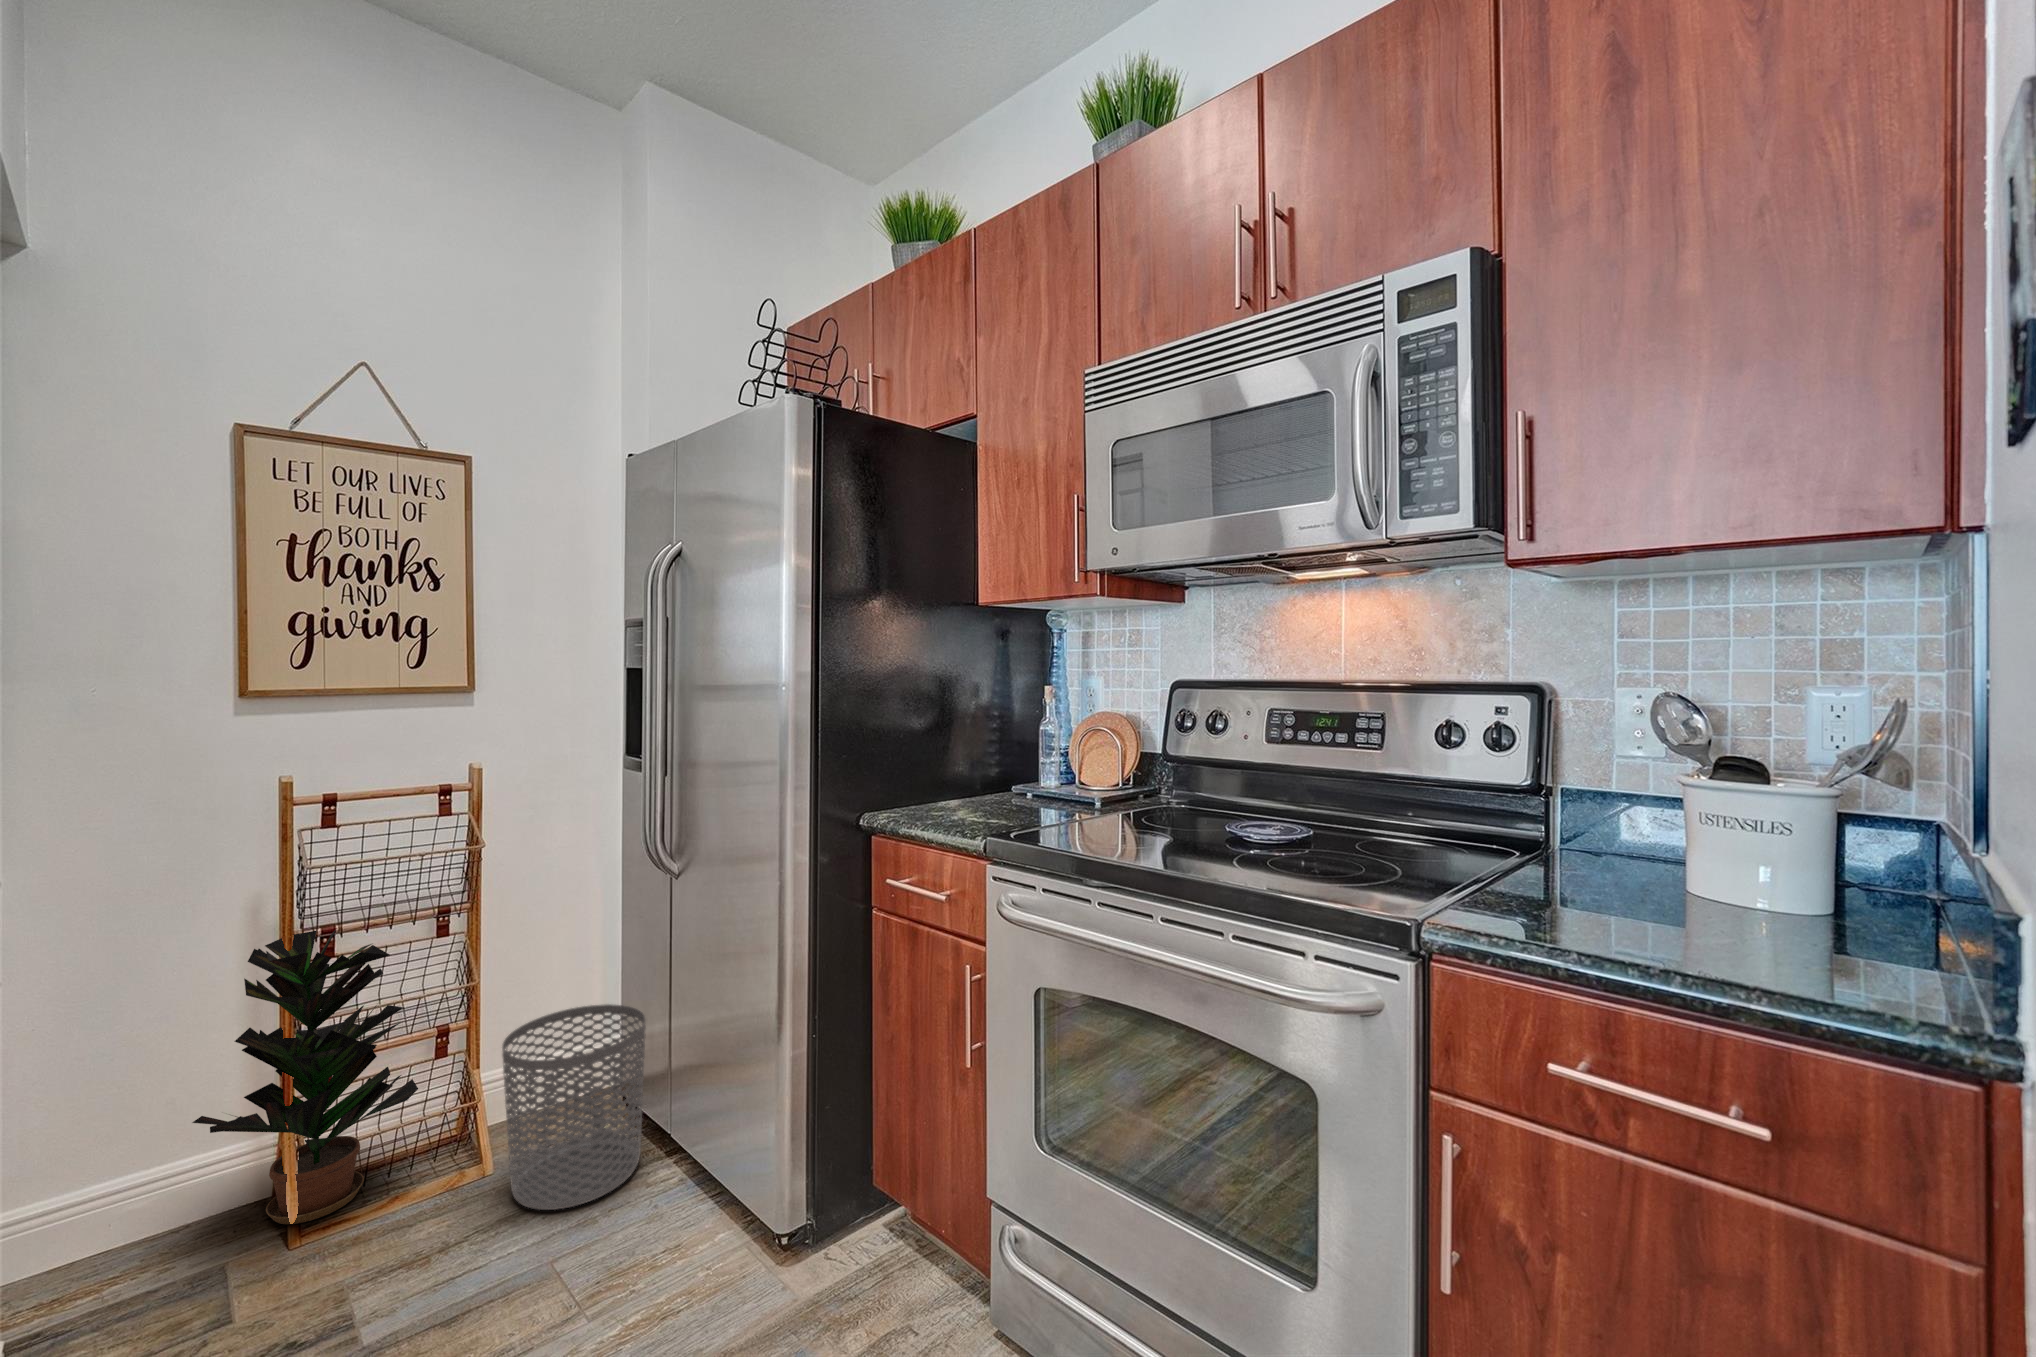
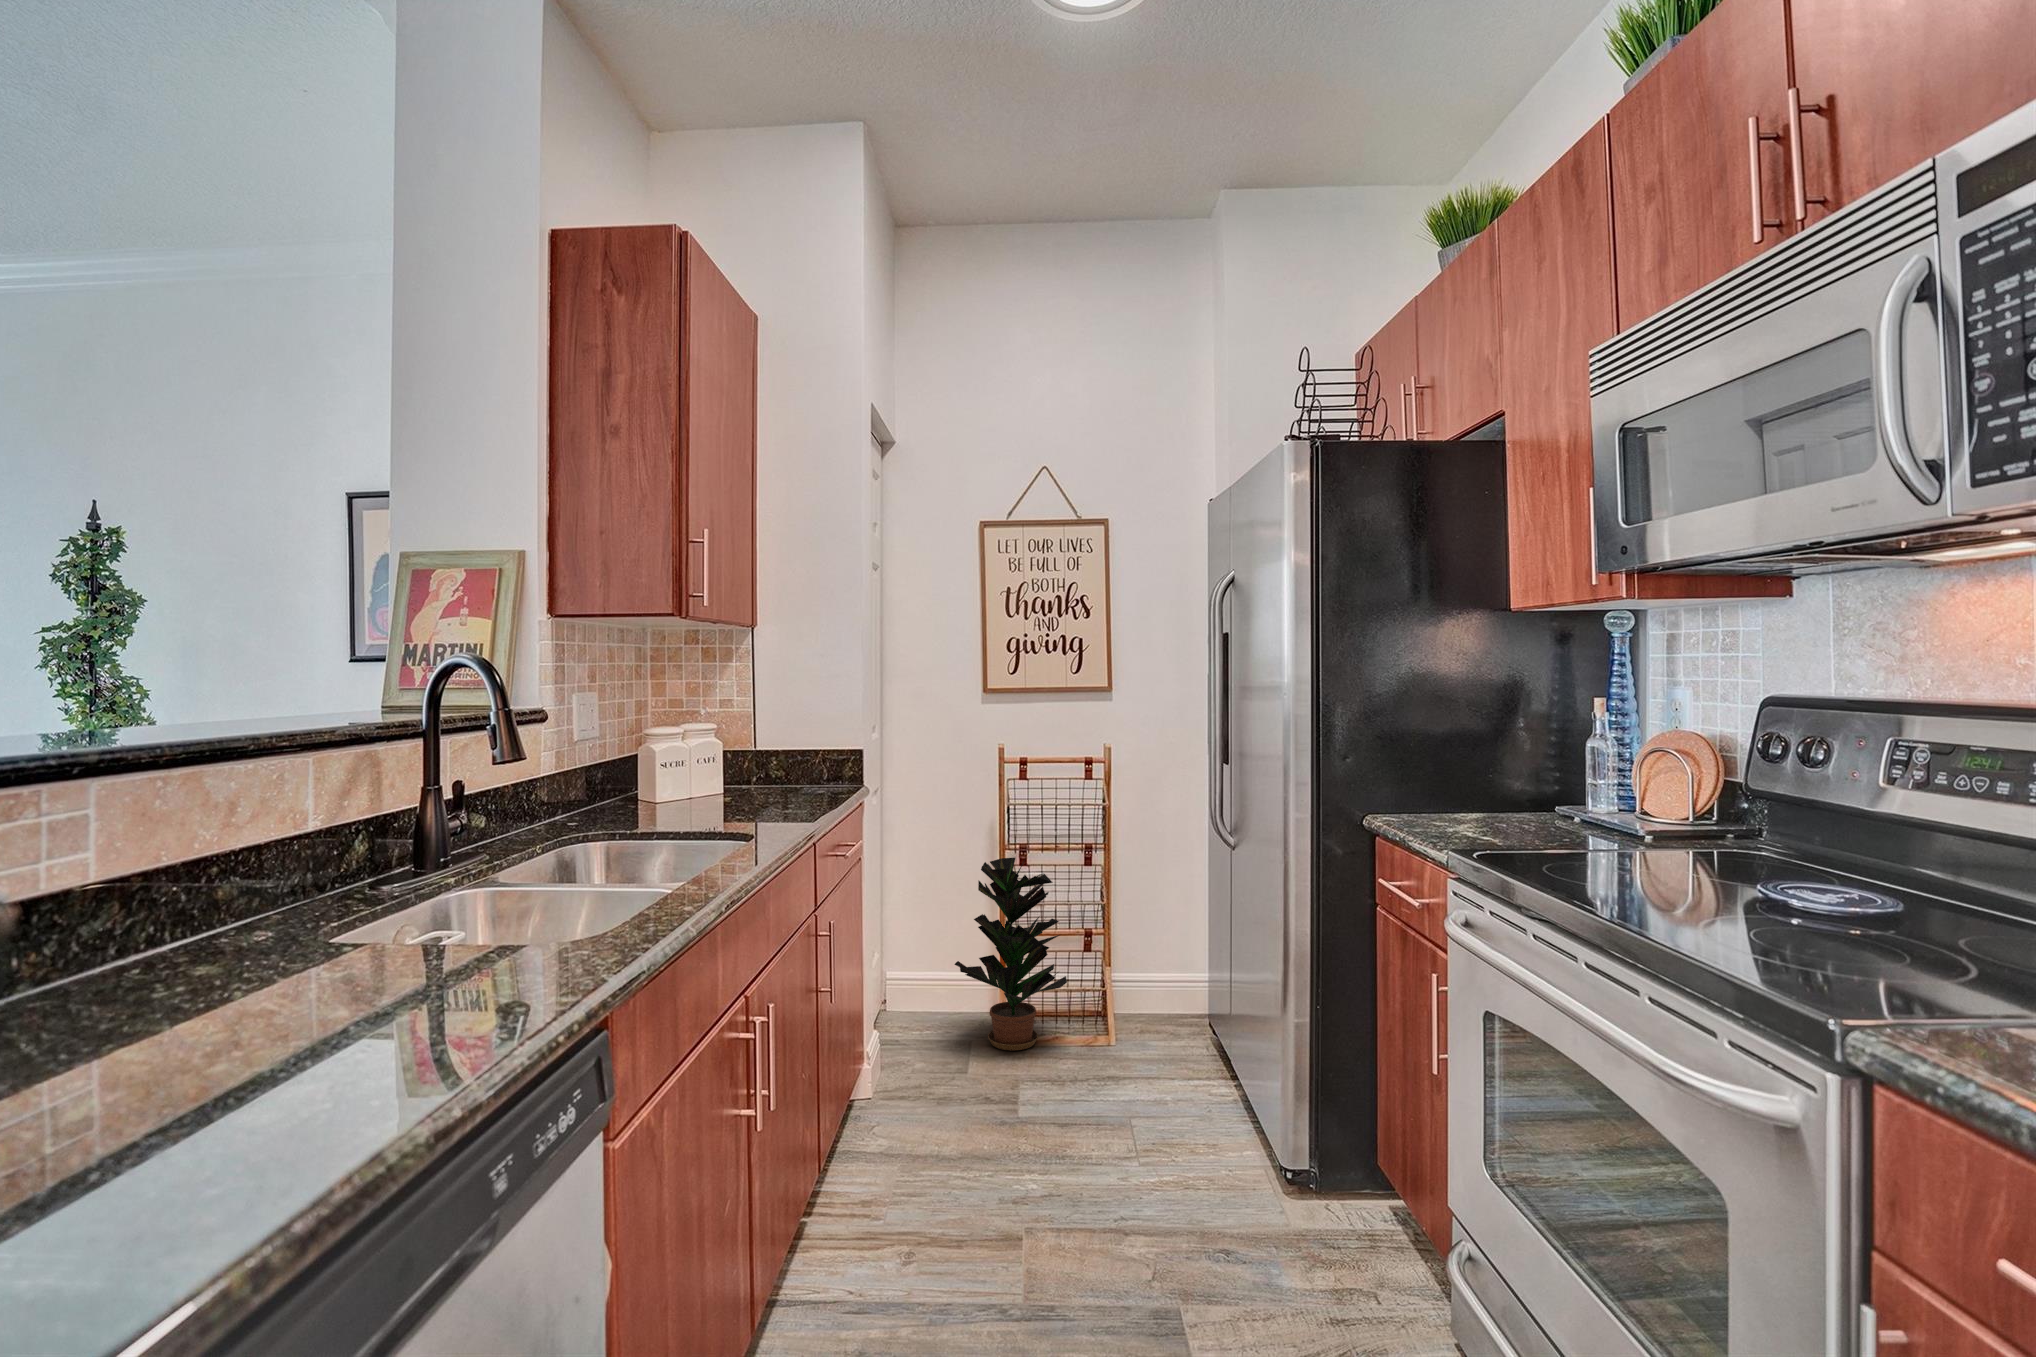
waste bin: present [502,1004,646,1210] -> none [1112,952,1213,1101]

